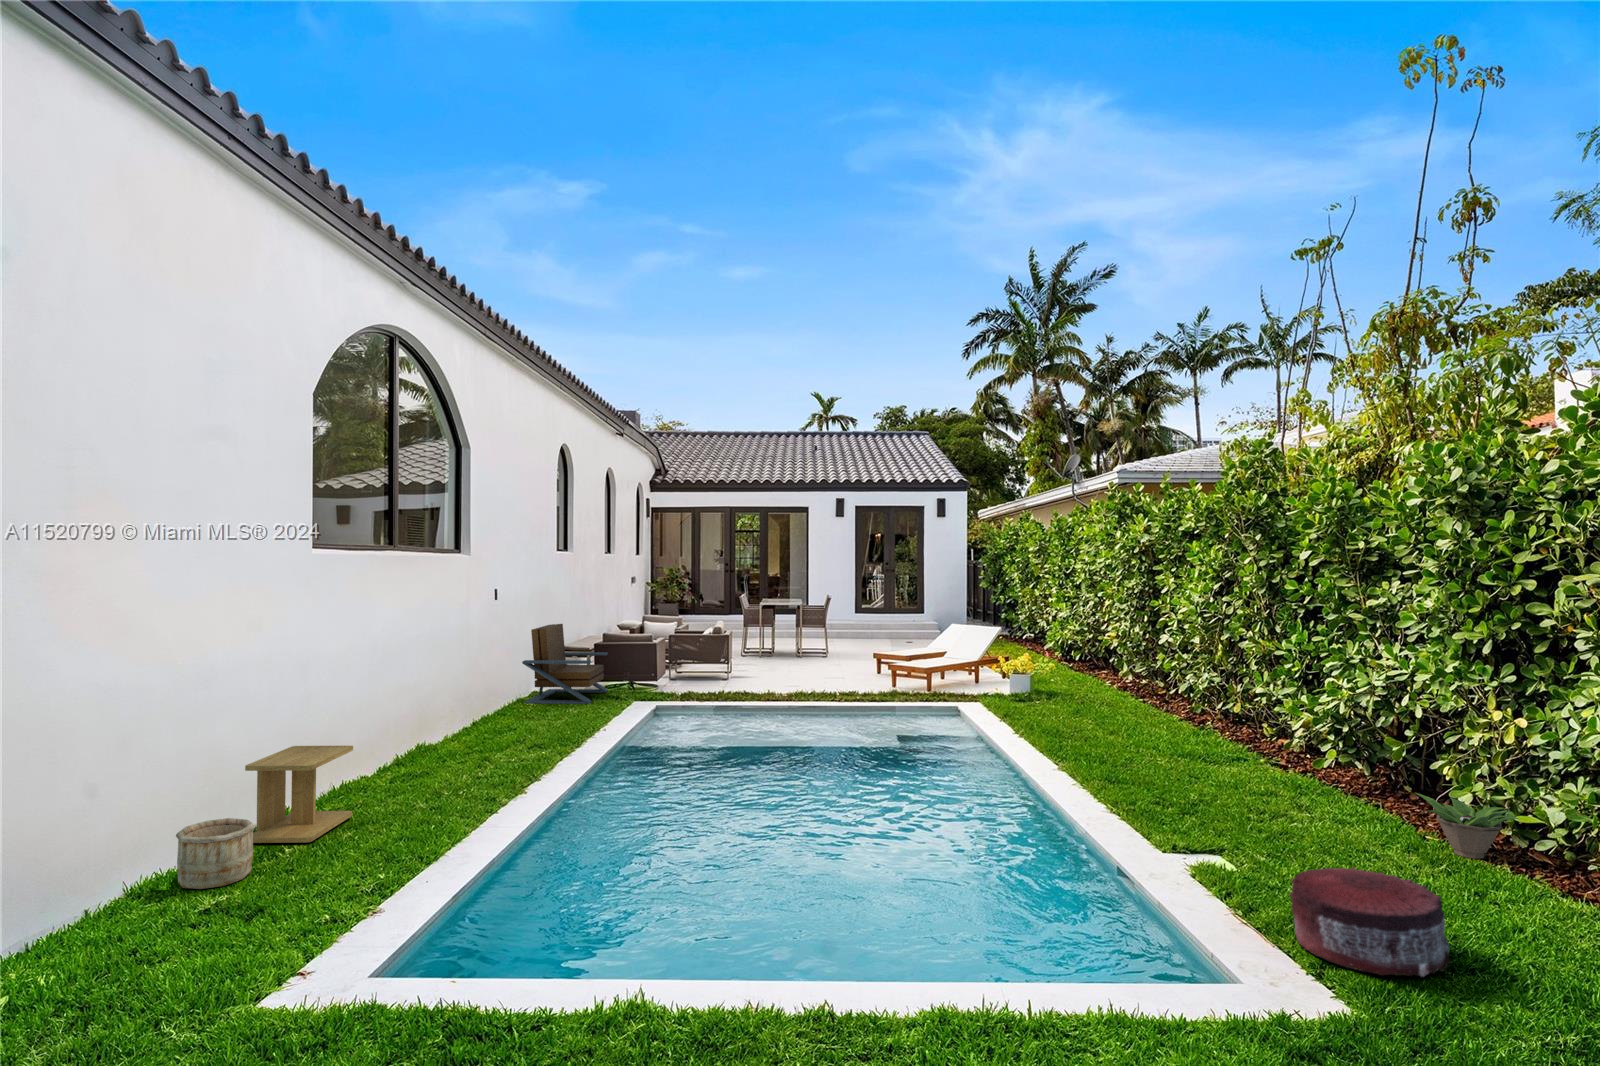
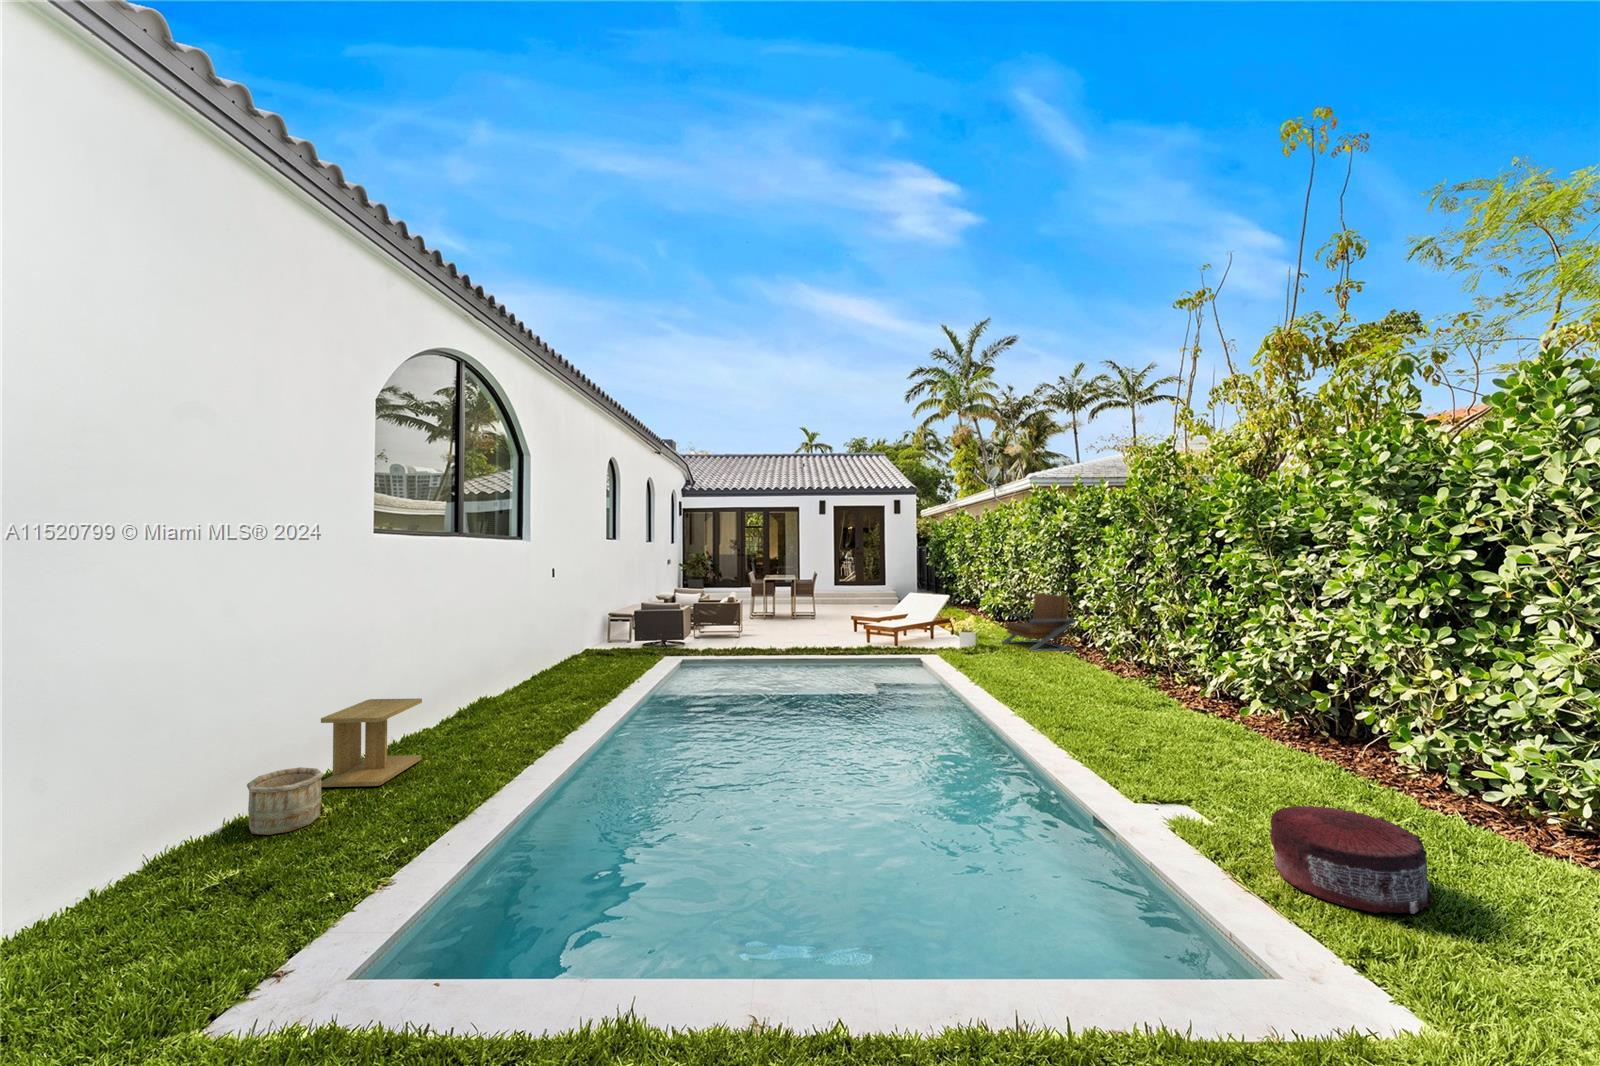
lounge chair: present [522,624,608,704] -> present [1003,592,1076,651]
decorative plant: present [1416,793,1518,859] -> none [1336,731,1437,789]

